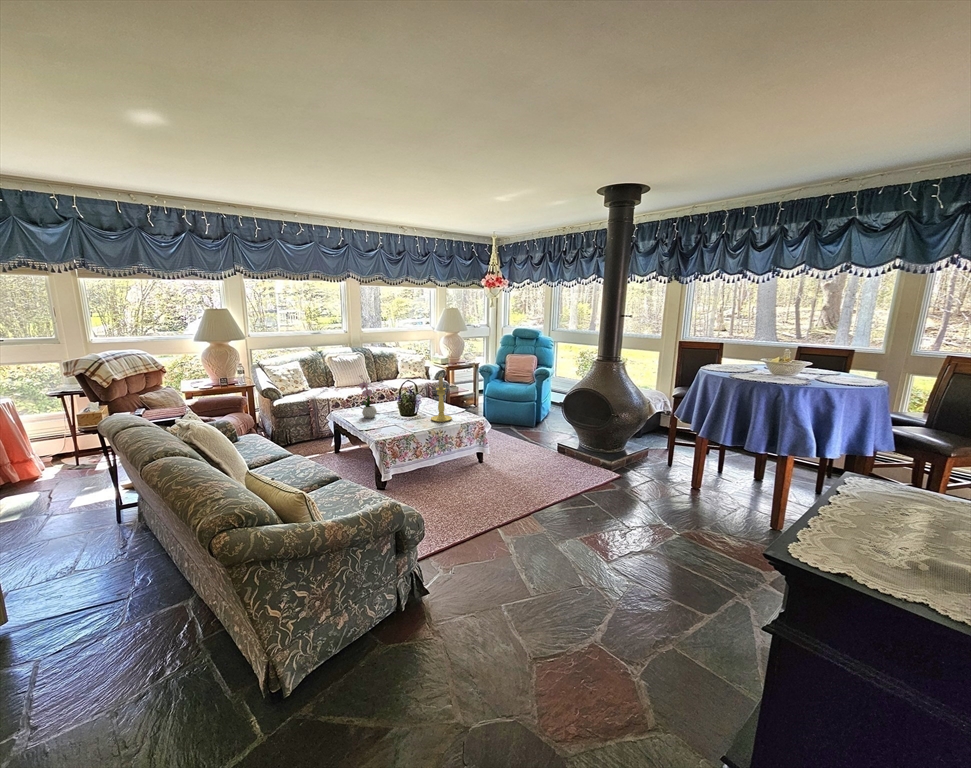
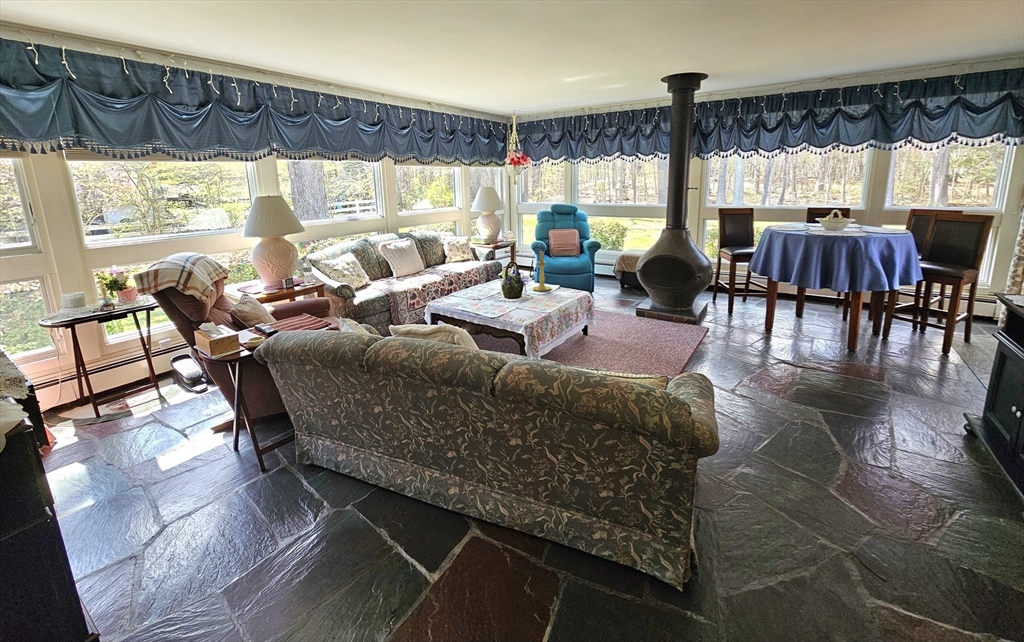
flower arrangement: present [359,375,377,418] -> none [470,255,484,294]

